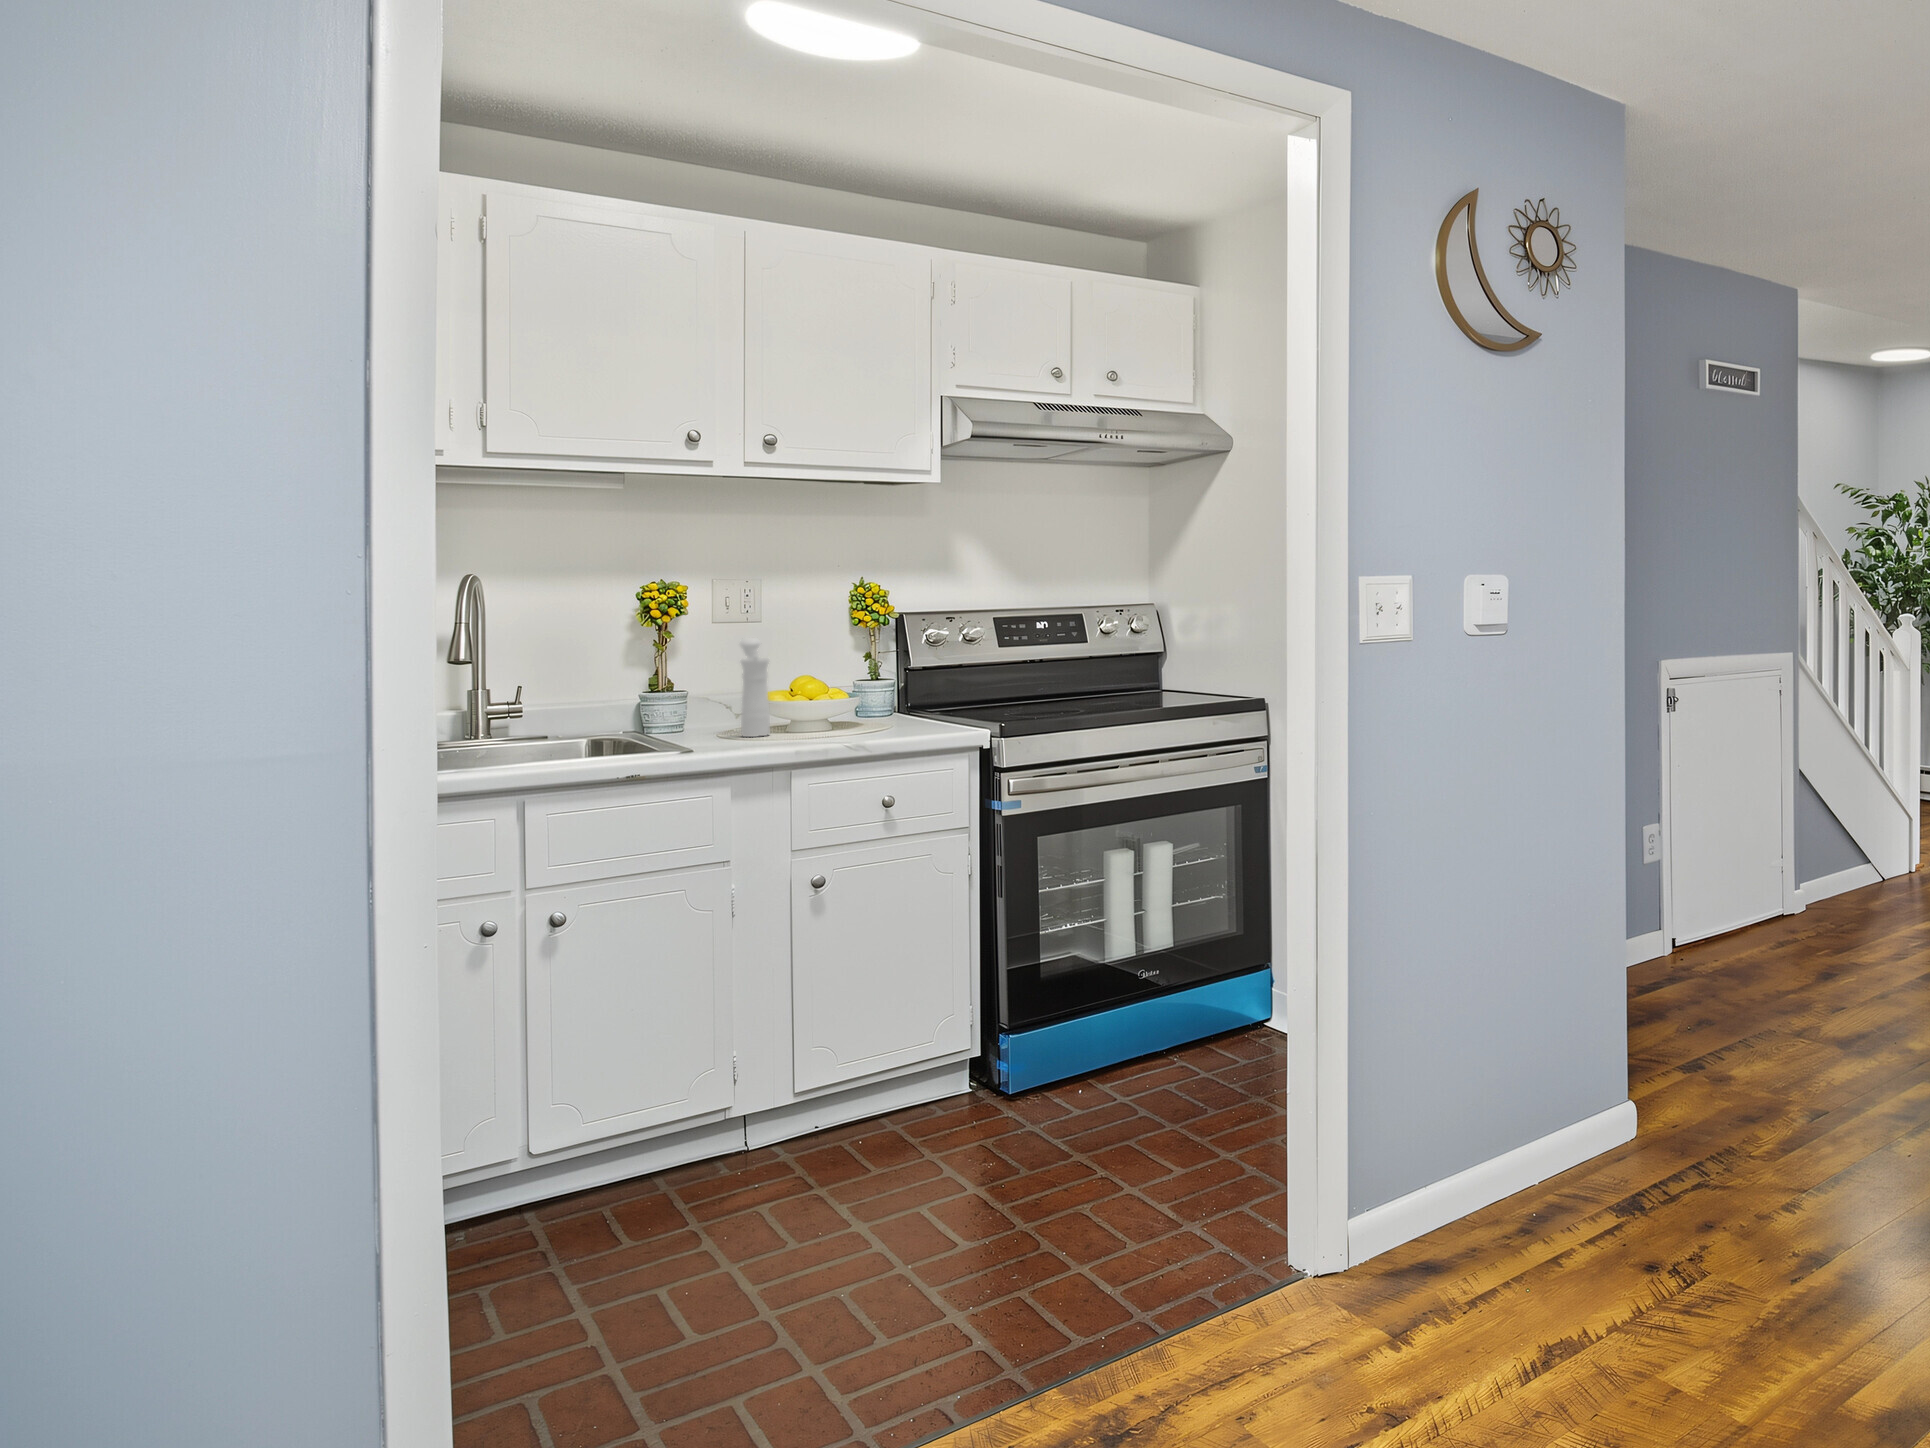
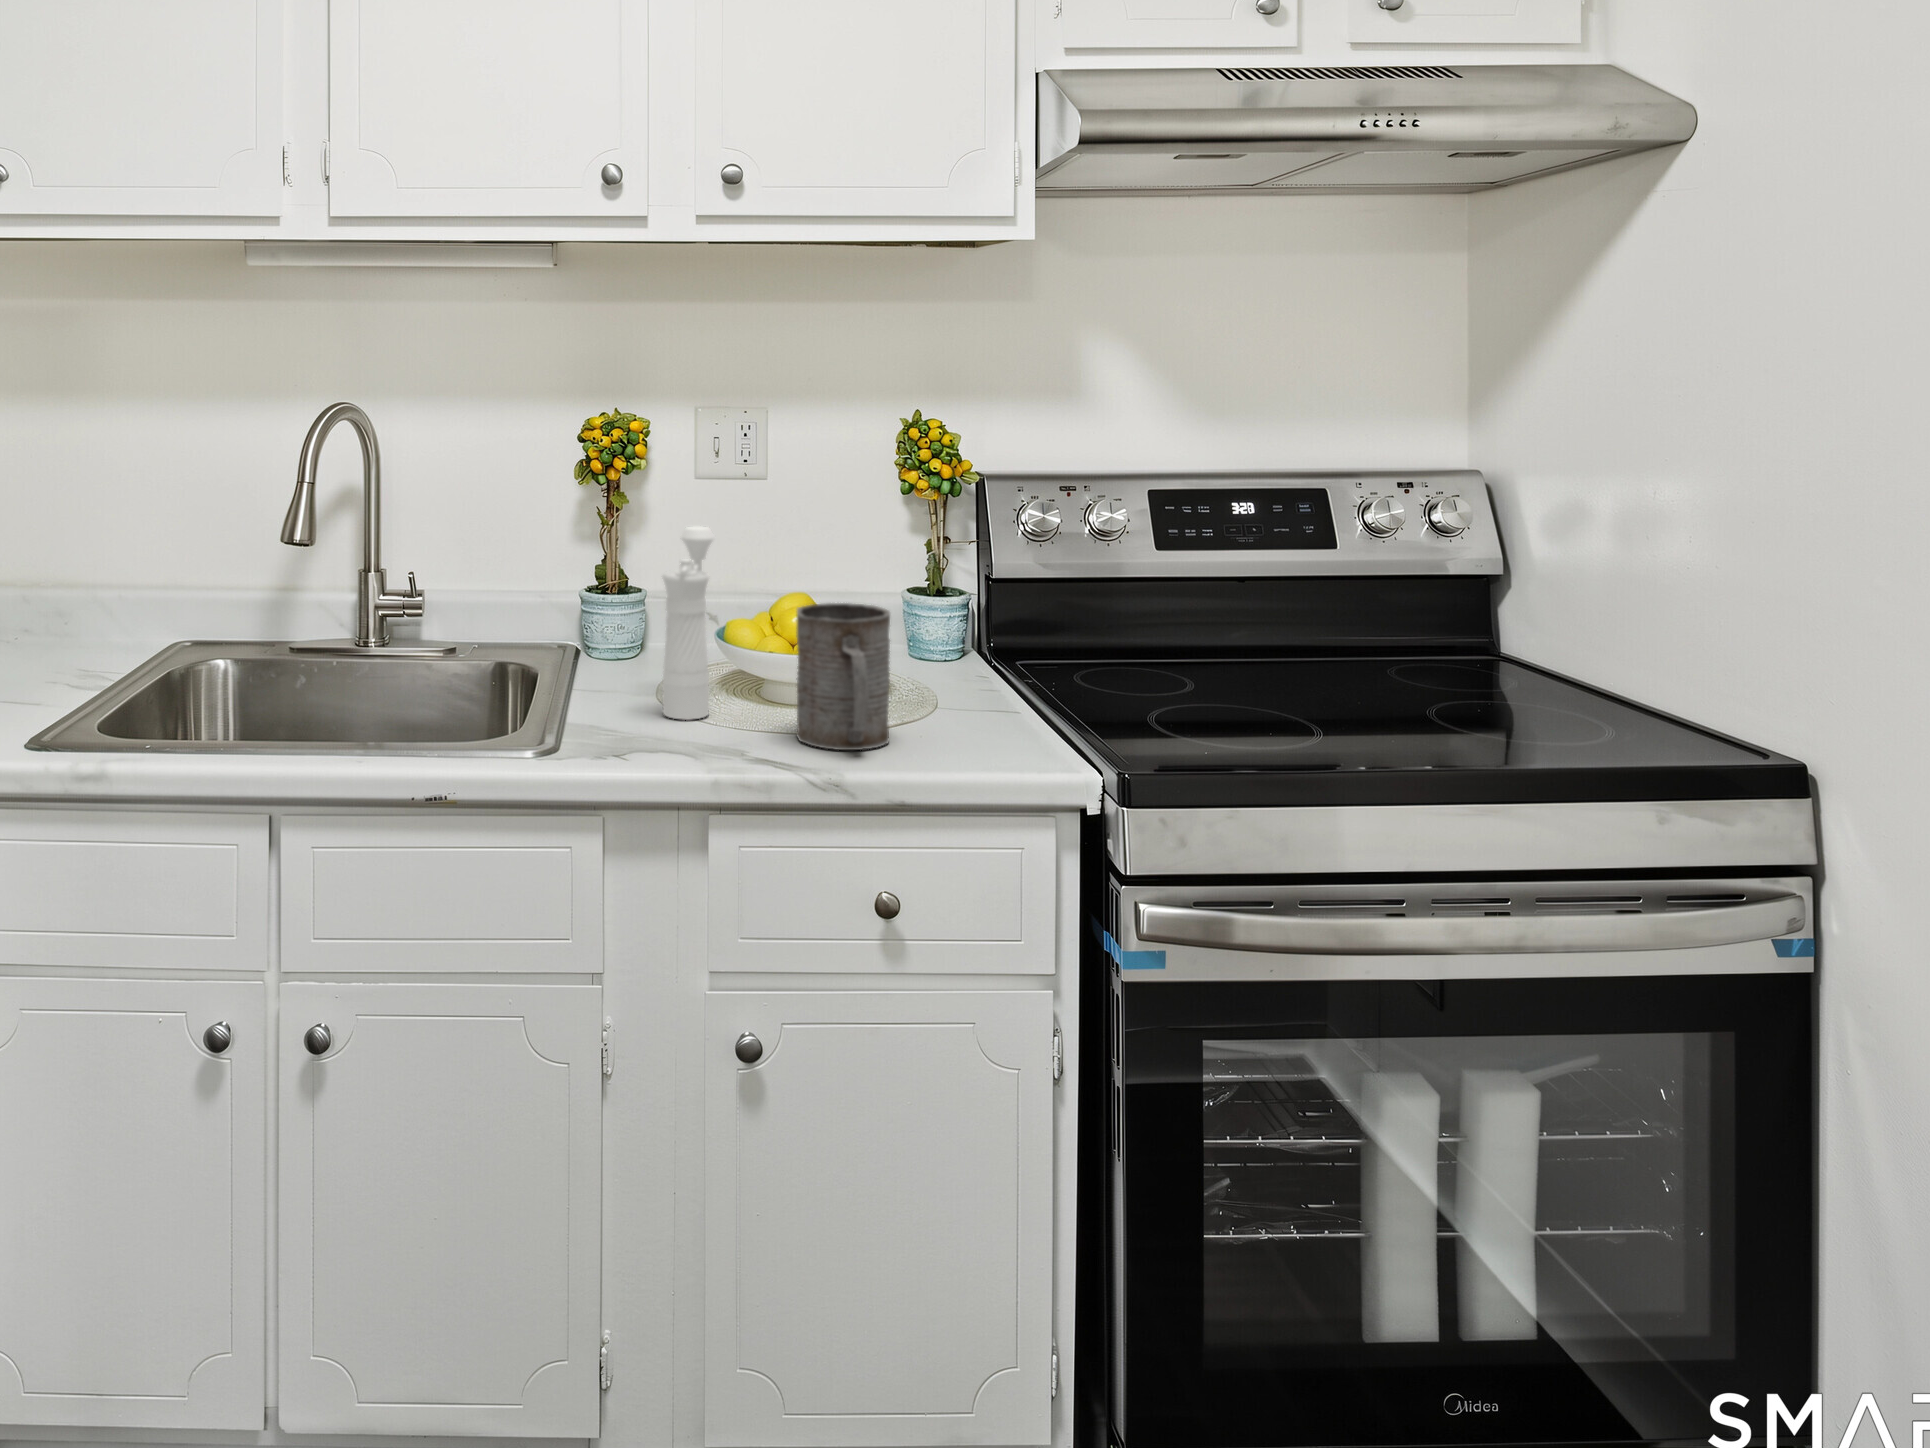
mug: none [828,667,882,735] -> present [796,603,890,750]

